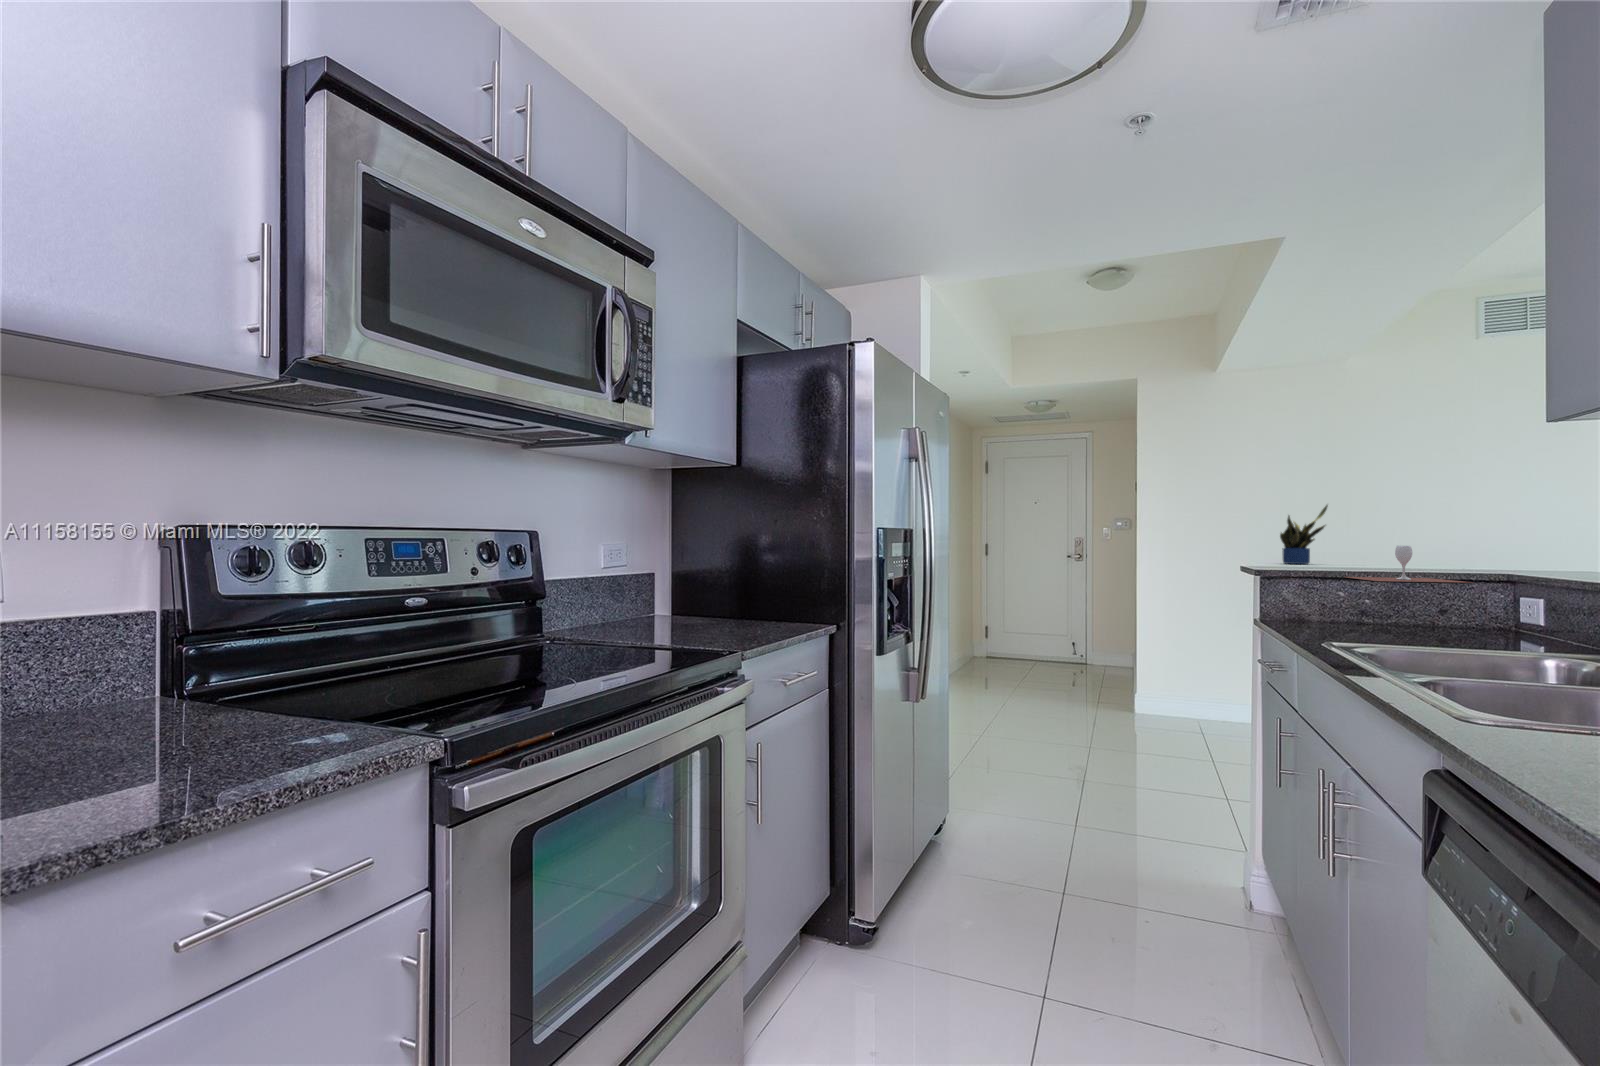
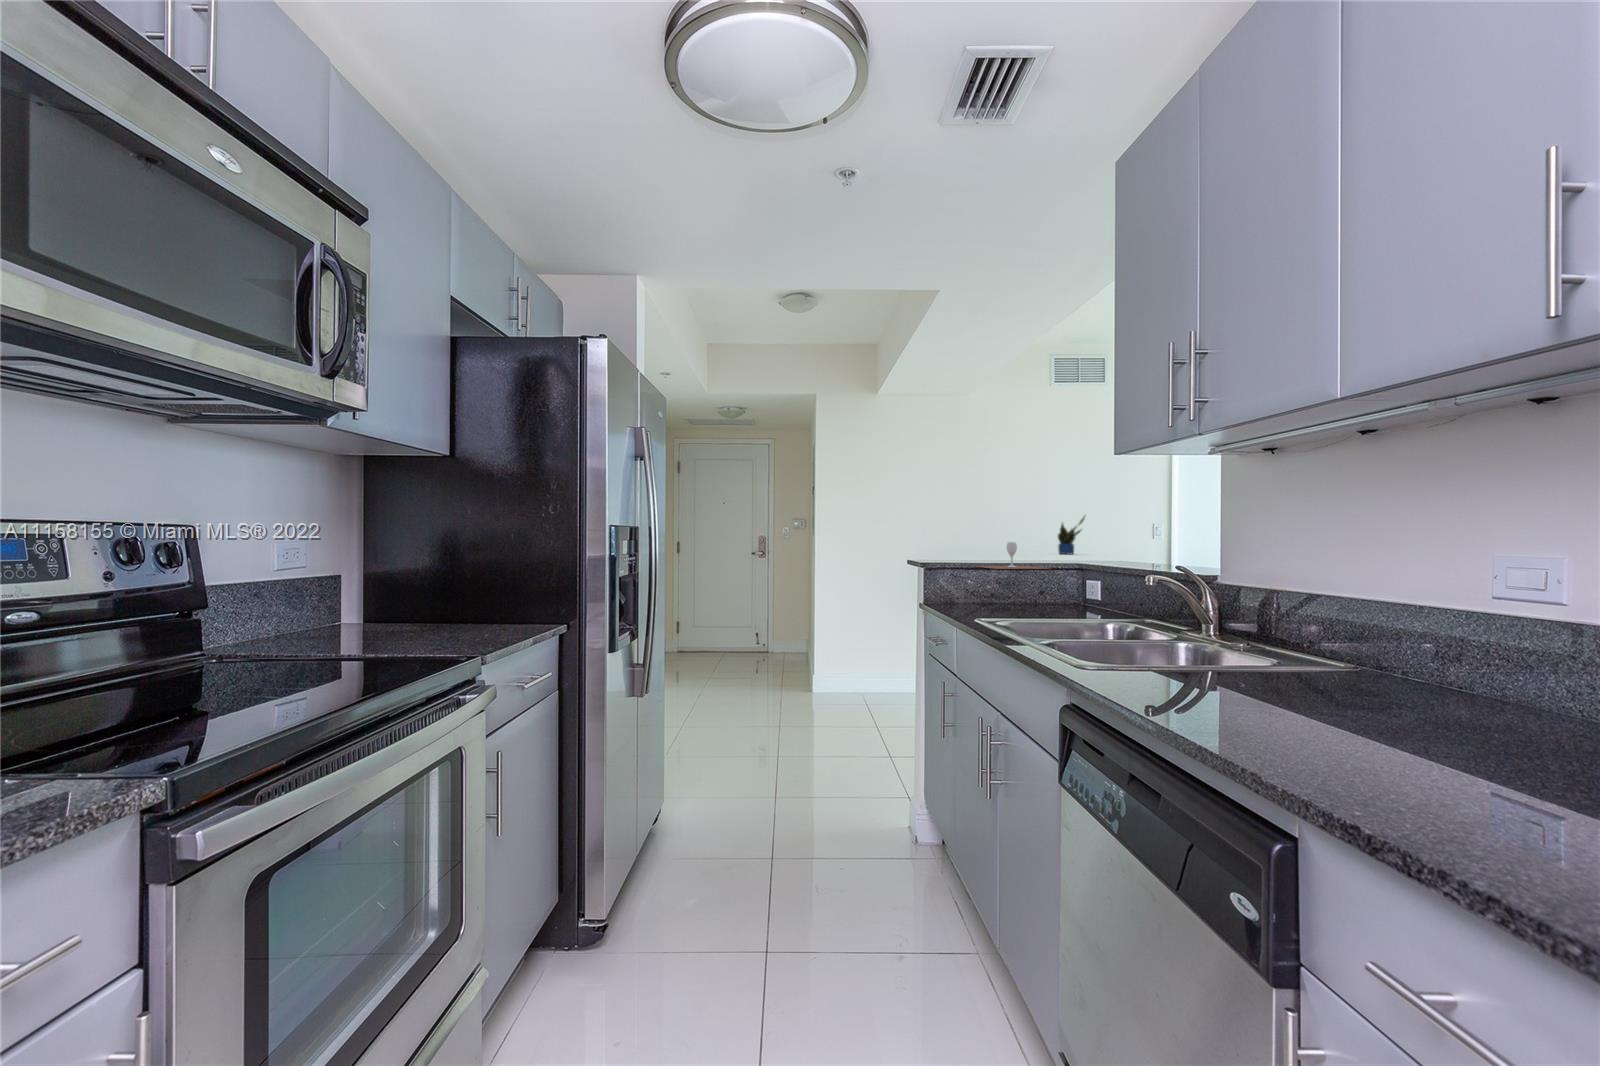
potted plant: present [1280,505,1328,564] -> present [1058,515,1085,554]

